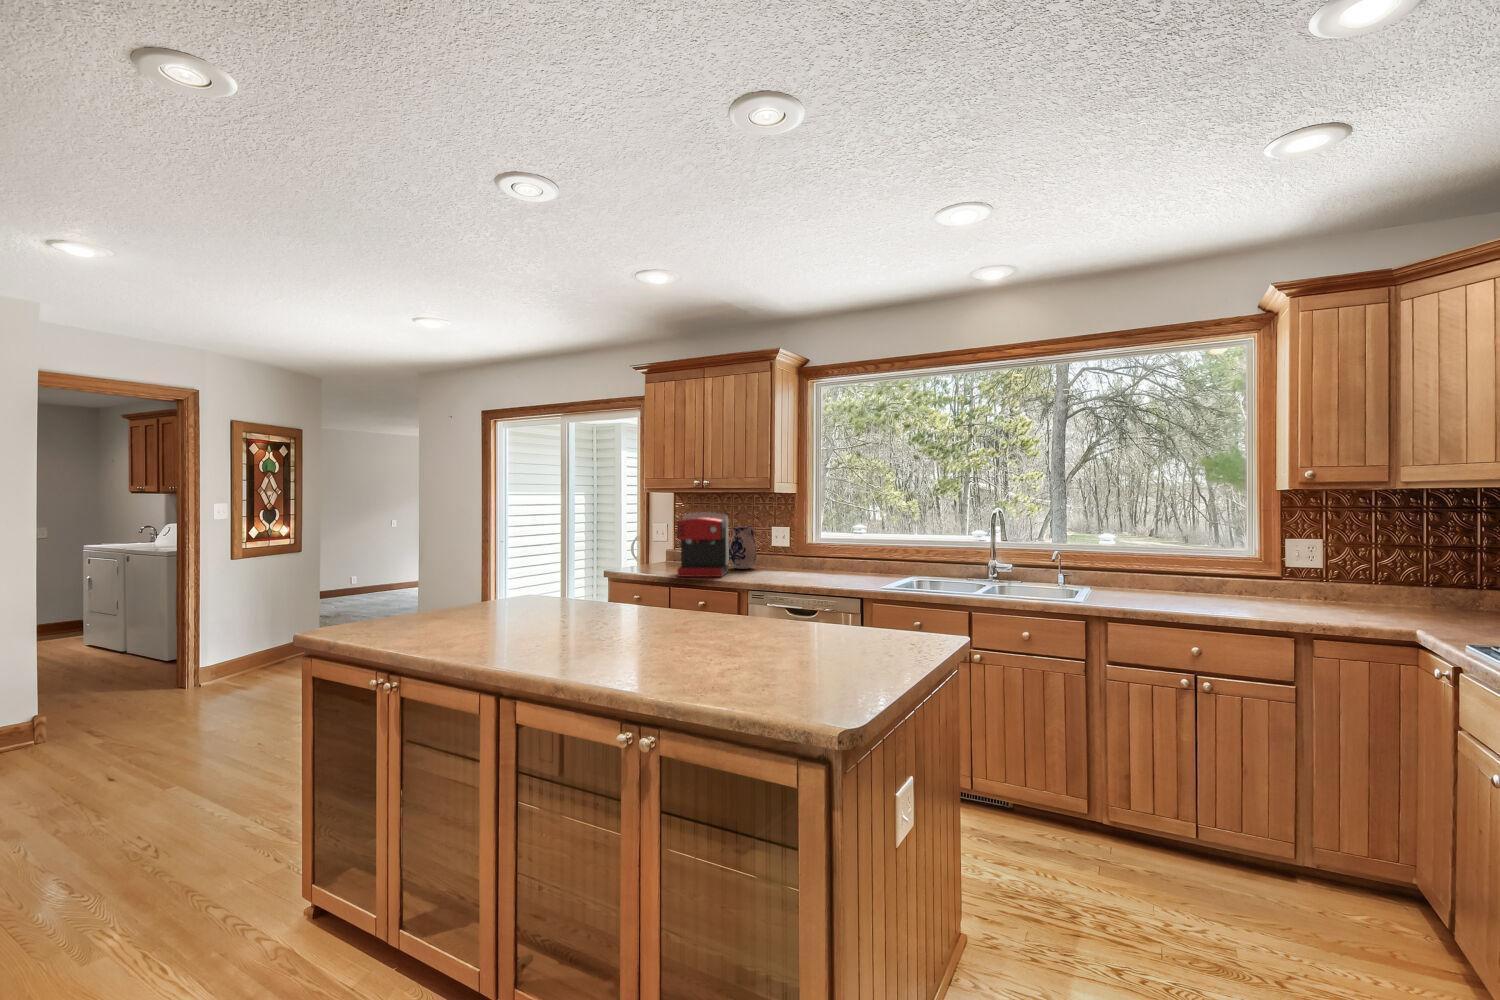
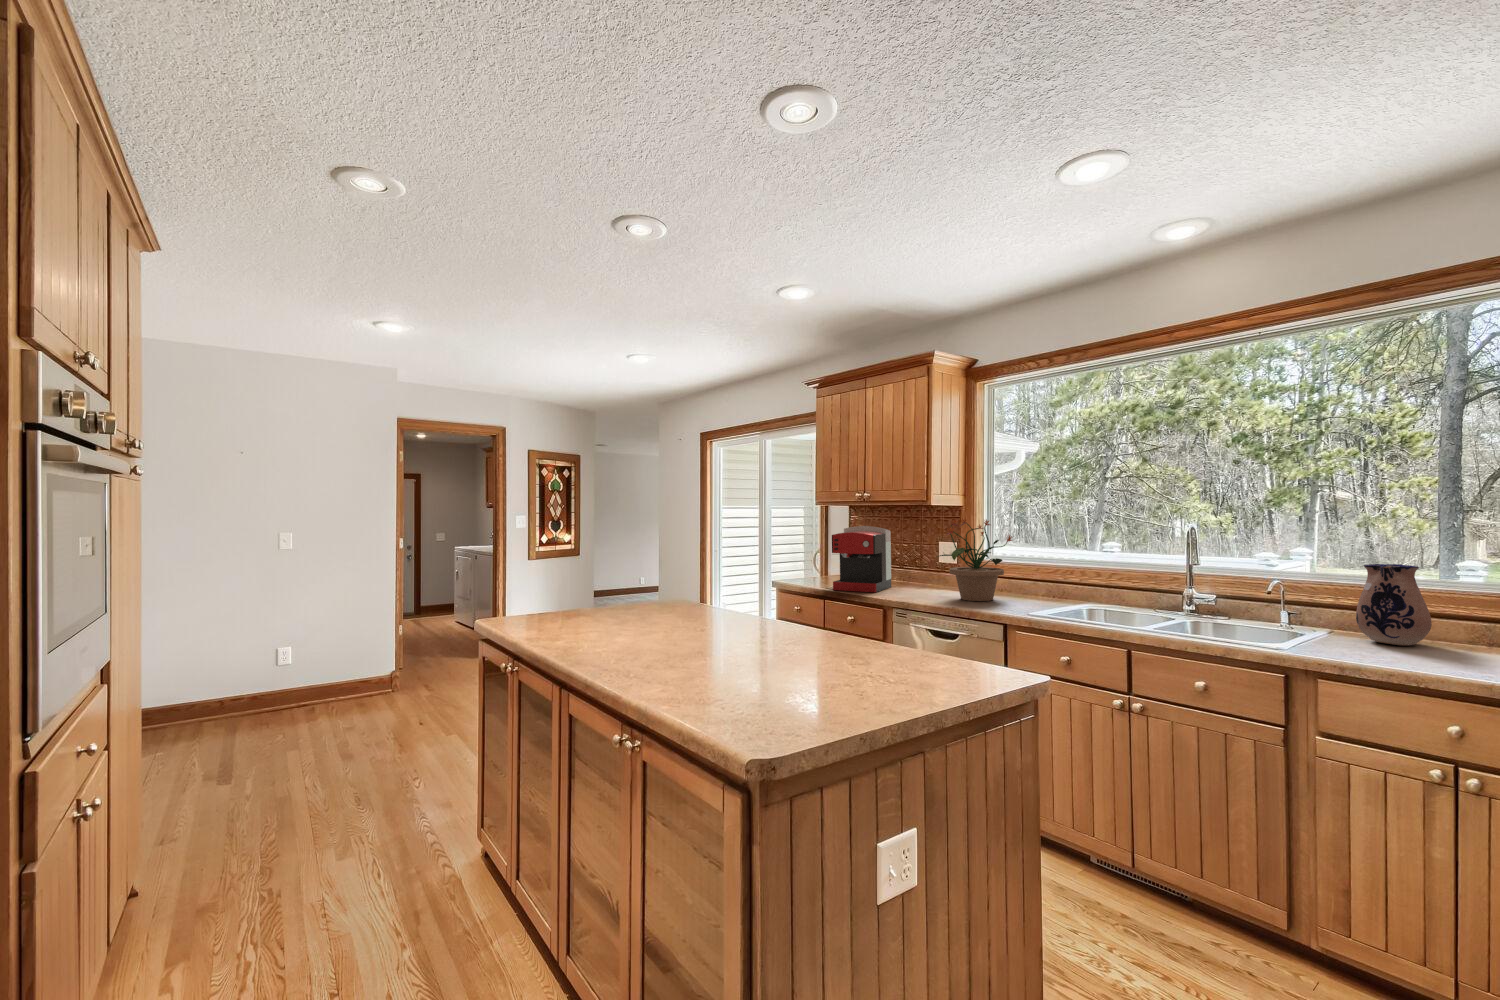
potted plant: none [783,503,853,580] -> present [938,518,1012,601]
ceramic pitcher: present [728,527,757,569] -> present [1356,564,1432,645]

